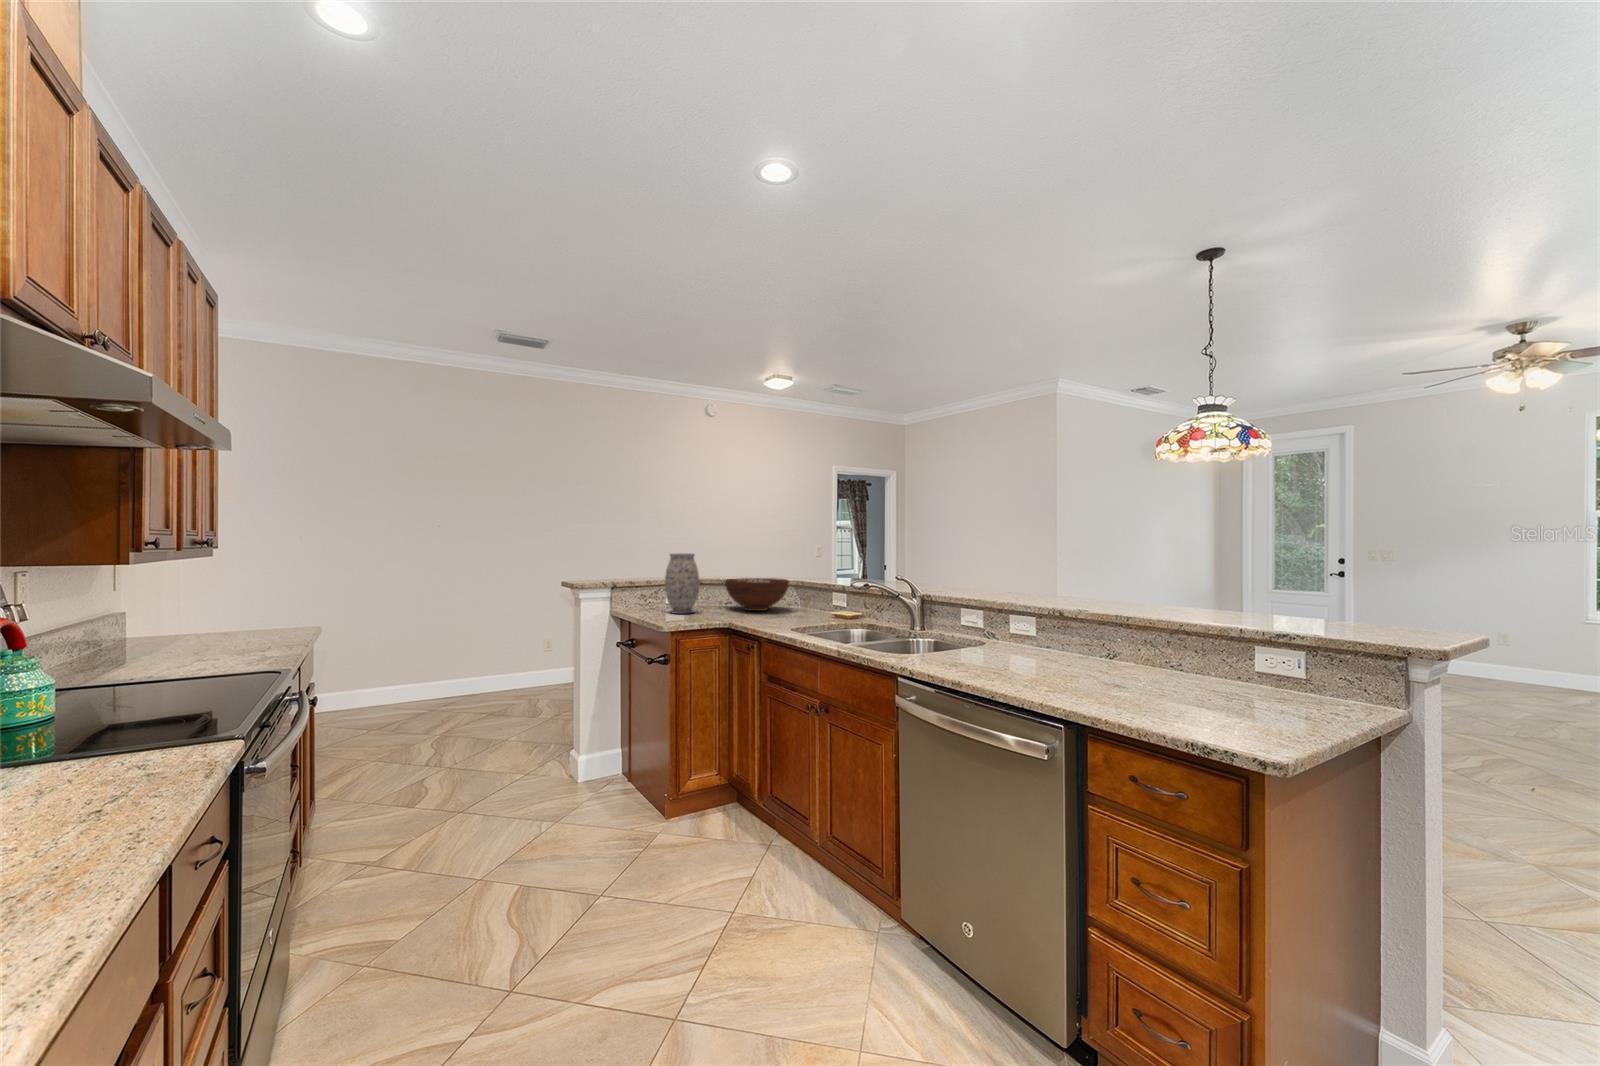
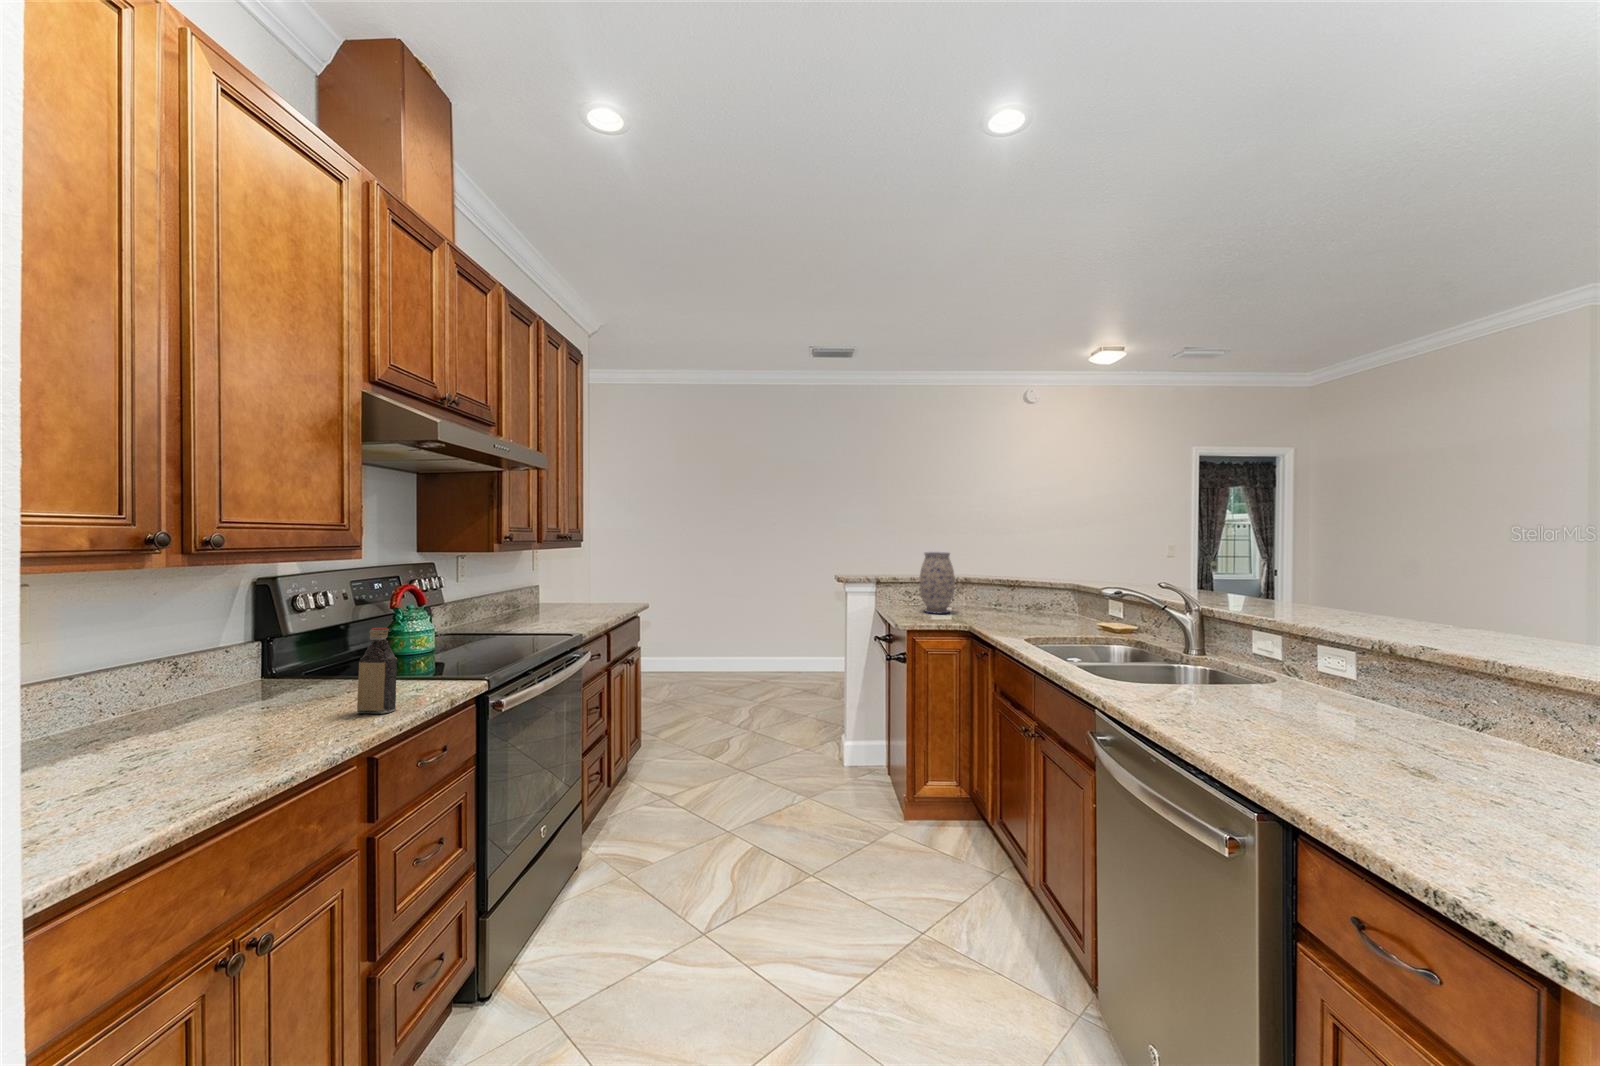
fruit bowl: present [725,578,789,611] -> none [987,580,1061,616]
bottle: none [88,673,159,805] -> present [357,627,397,714]

